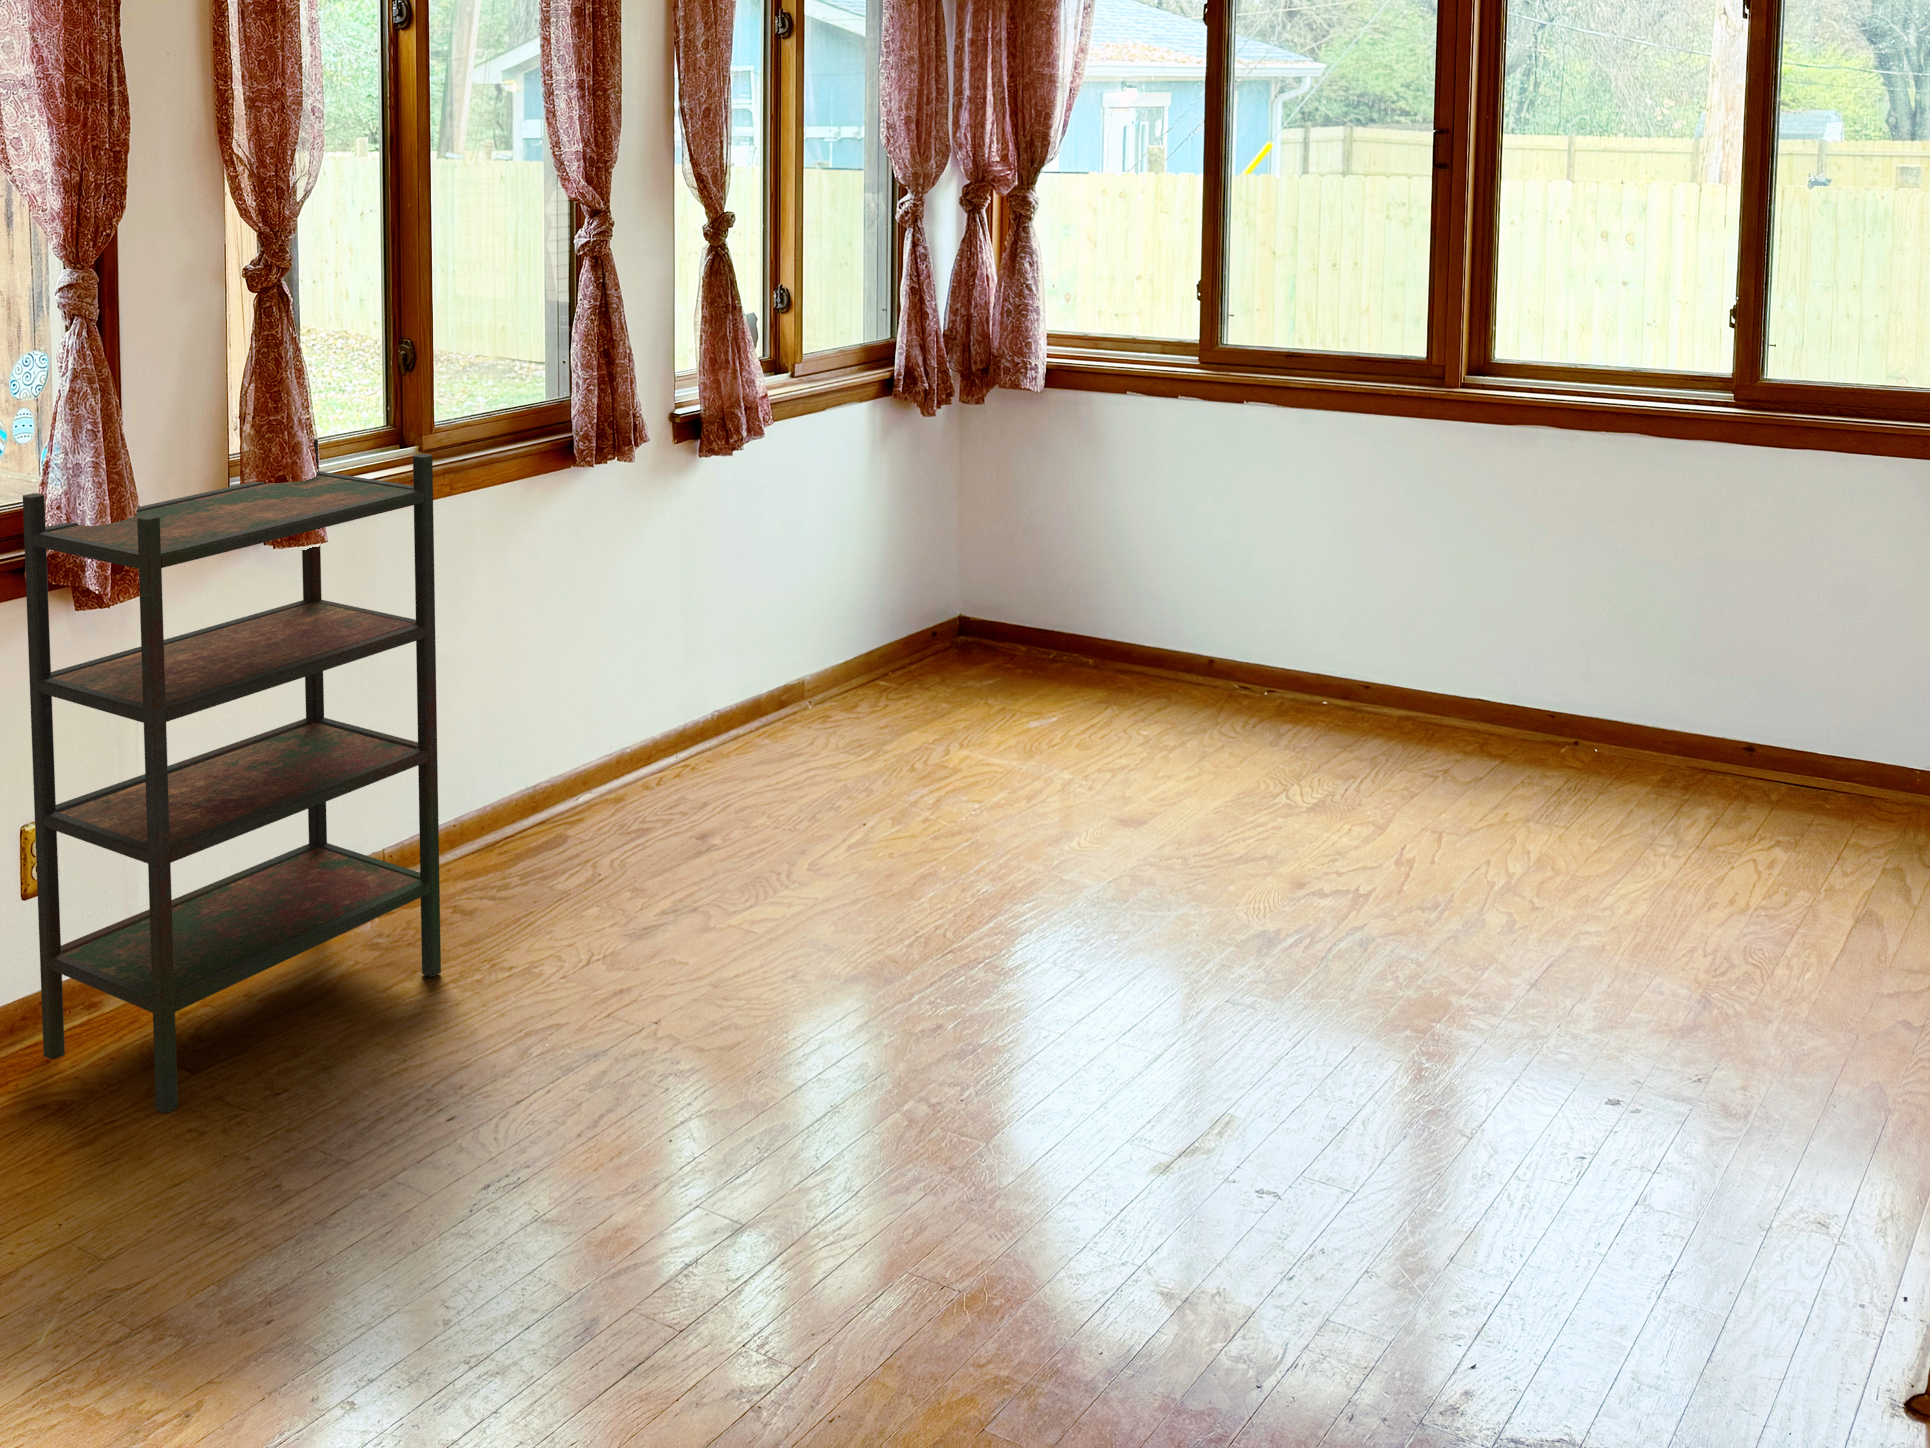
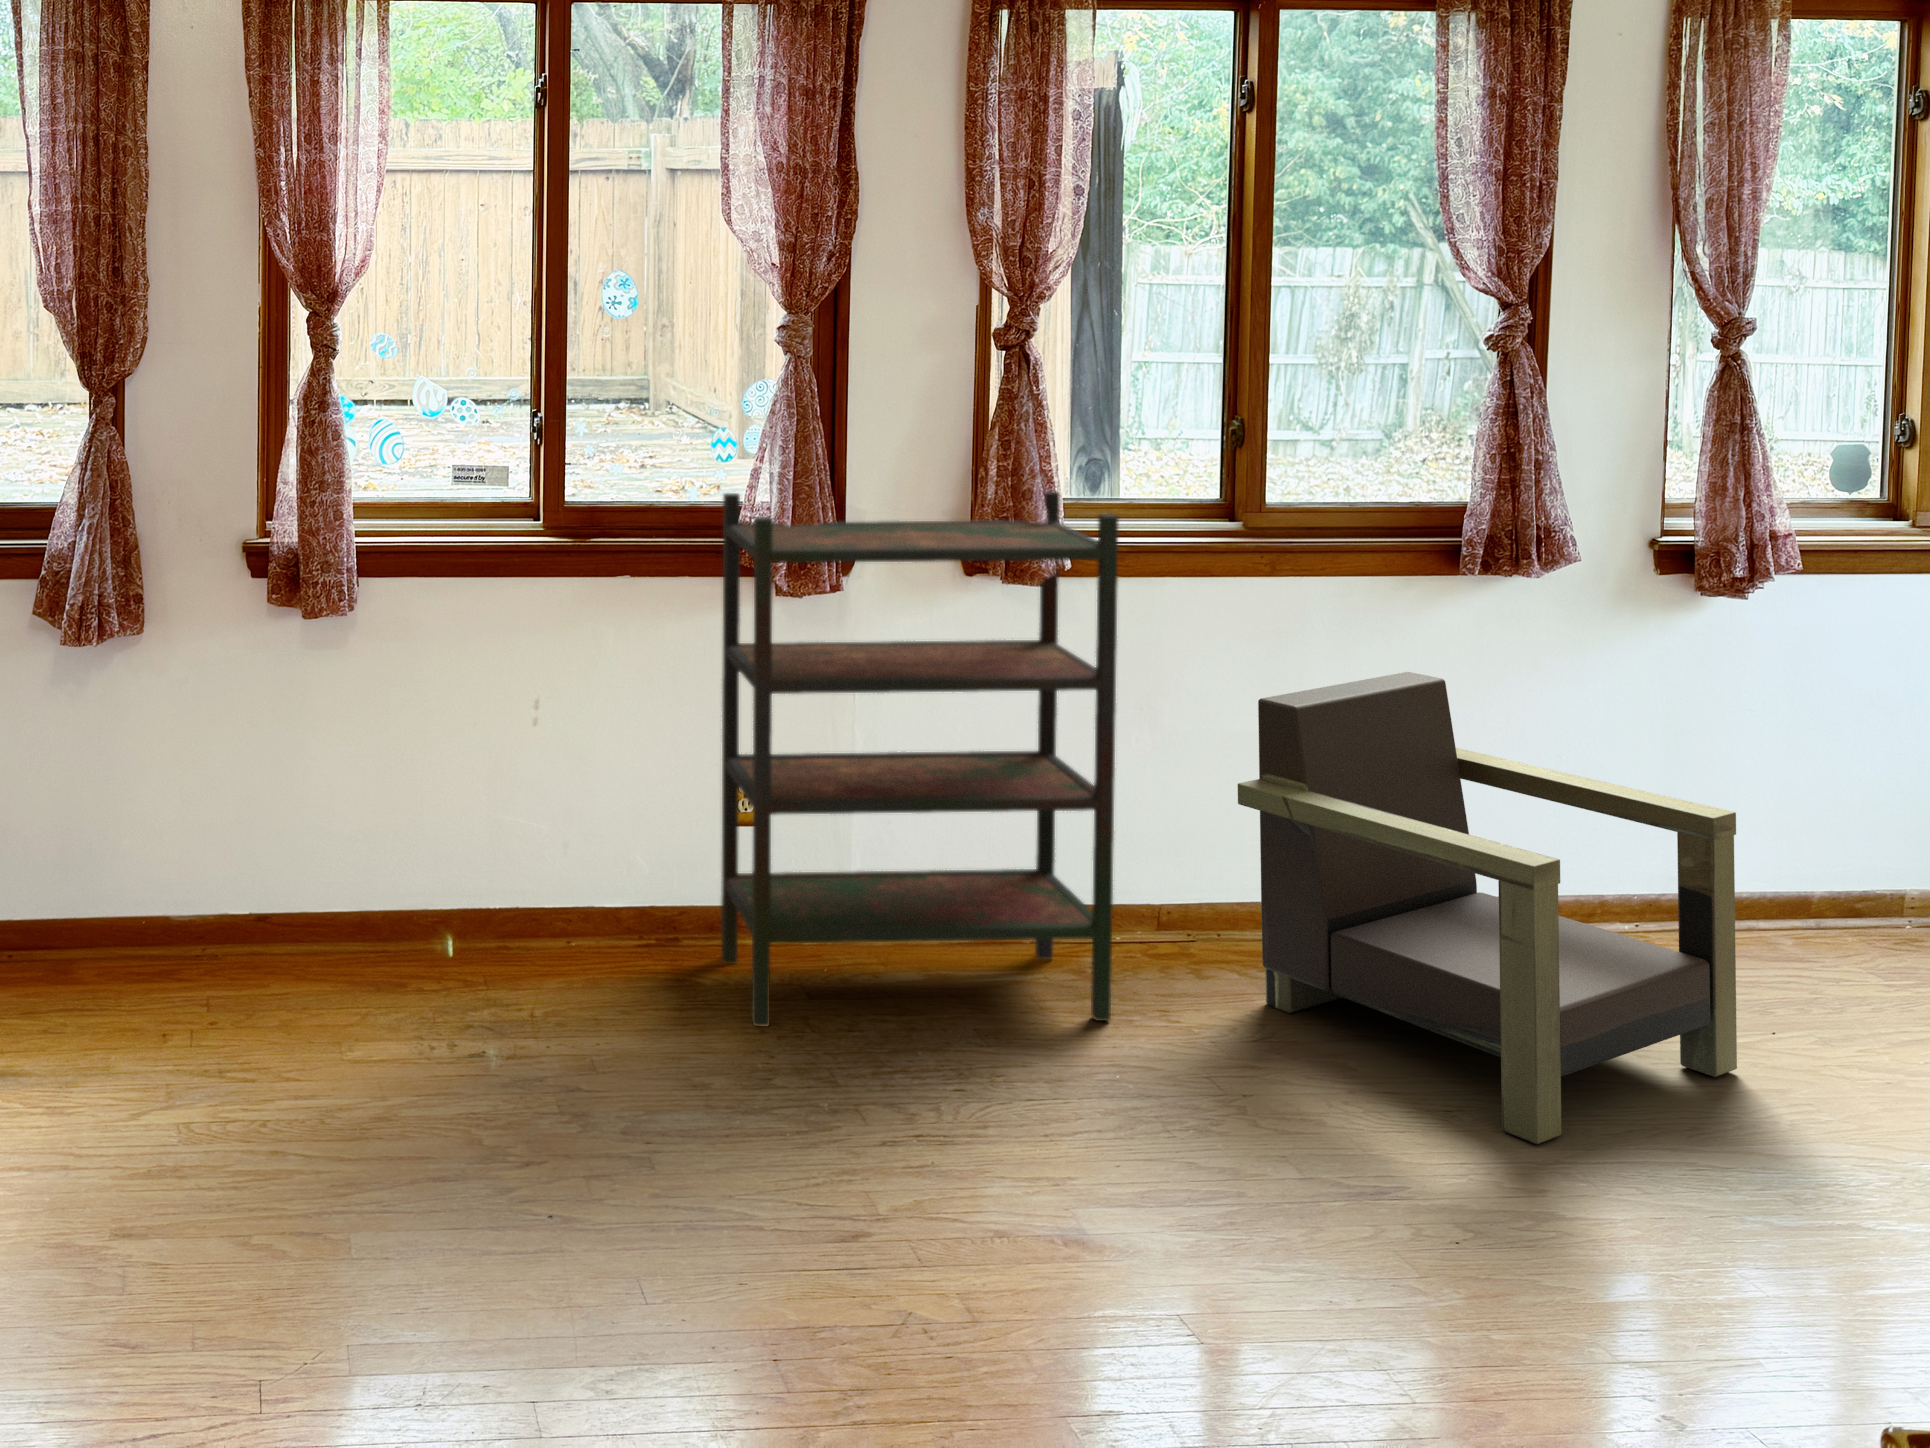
armchair: none [503,563,835,951] -> present [1238,672,1737,1144]

